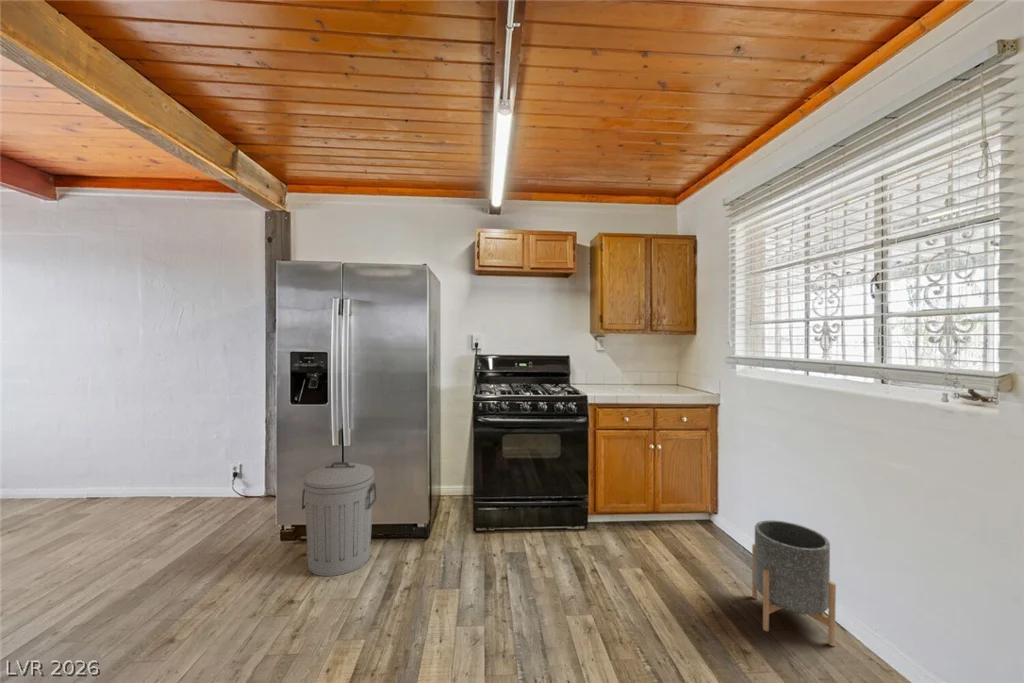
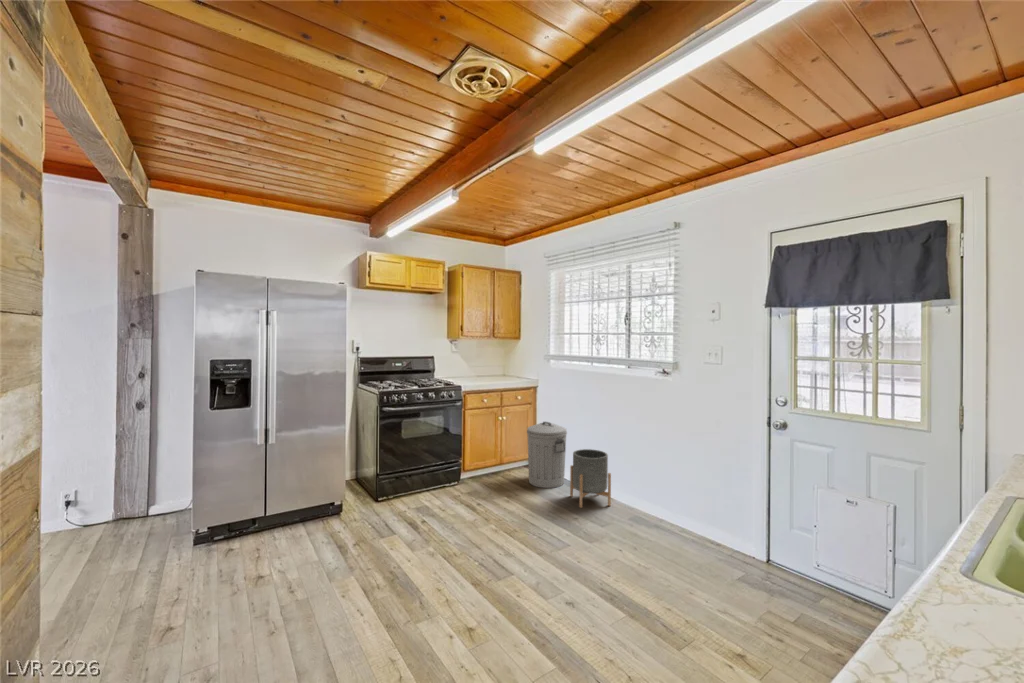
trash can: present [302,462,376,576] -> present [527,422,567,488]

